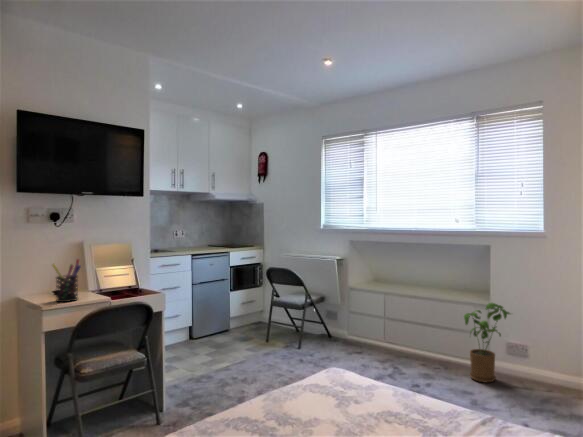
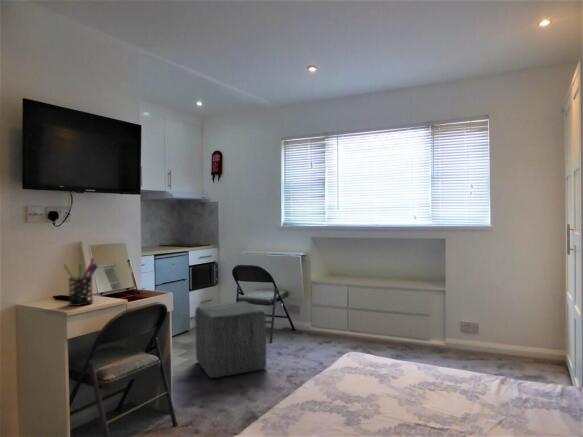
house plant: present [464,303,510,383] -> none [427,287,468,356]
ottoman: none [213,305,275,380] -> present [195,301,266,378]

